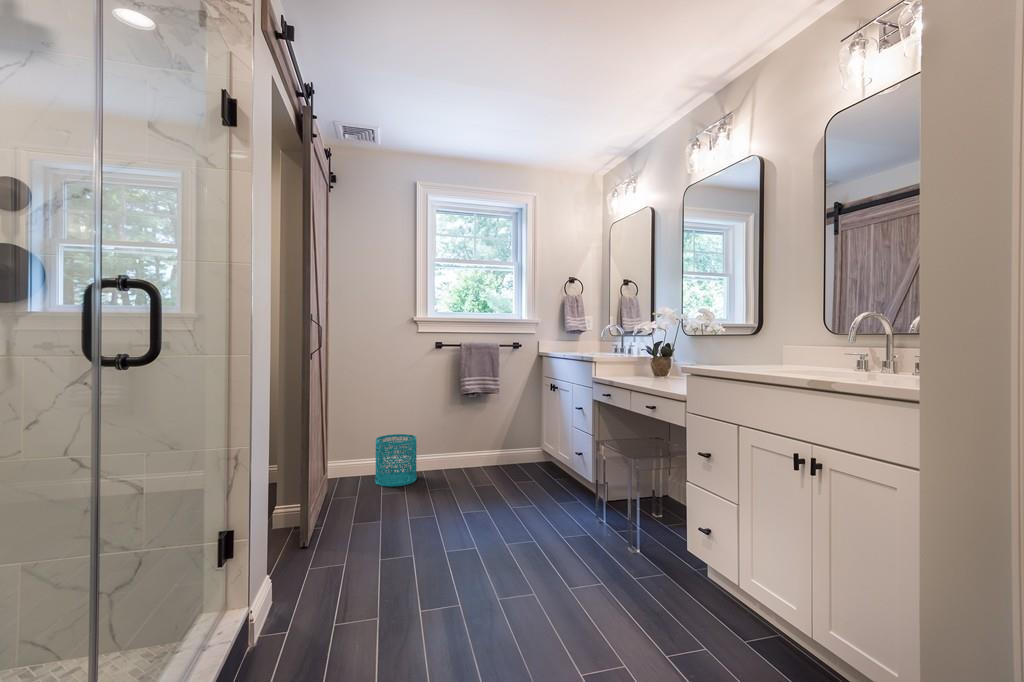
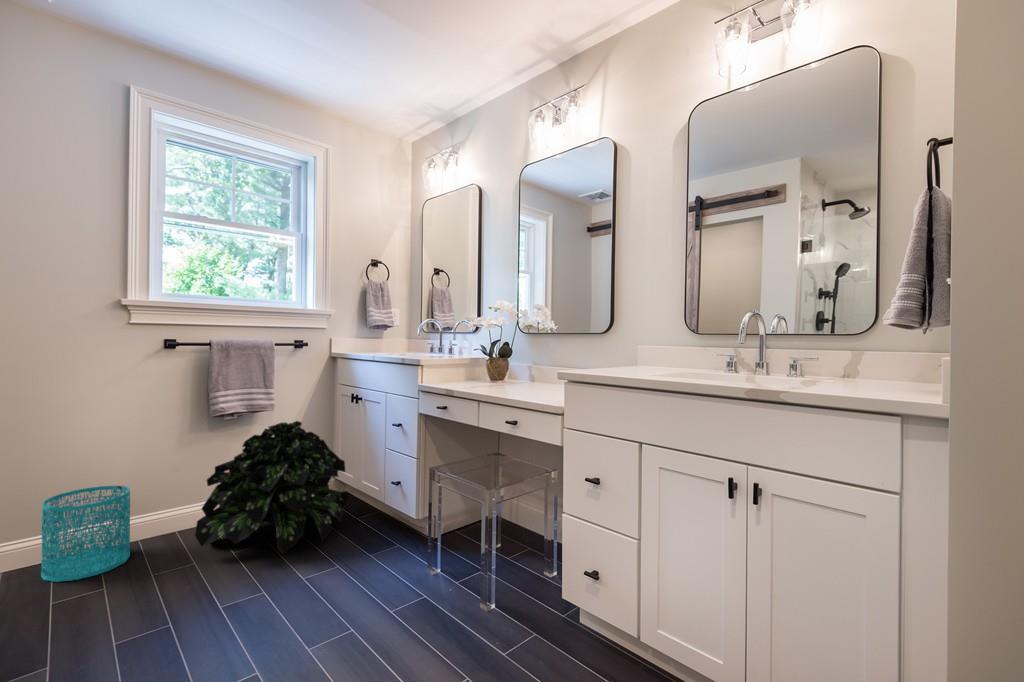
potted plant: none [449,401,548,492] -> present [195,421,349,554]

